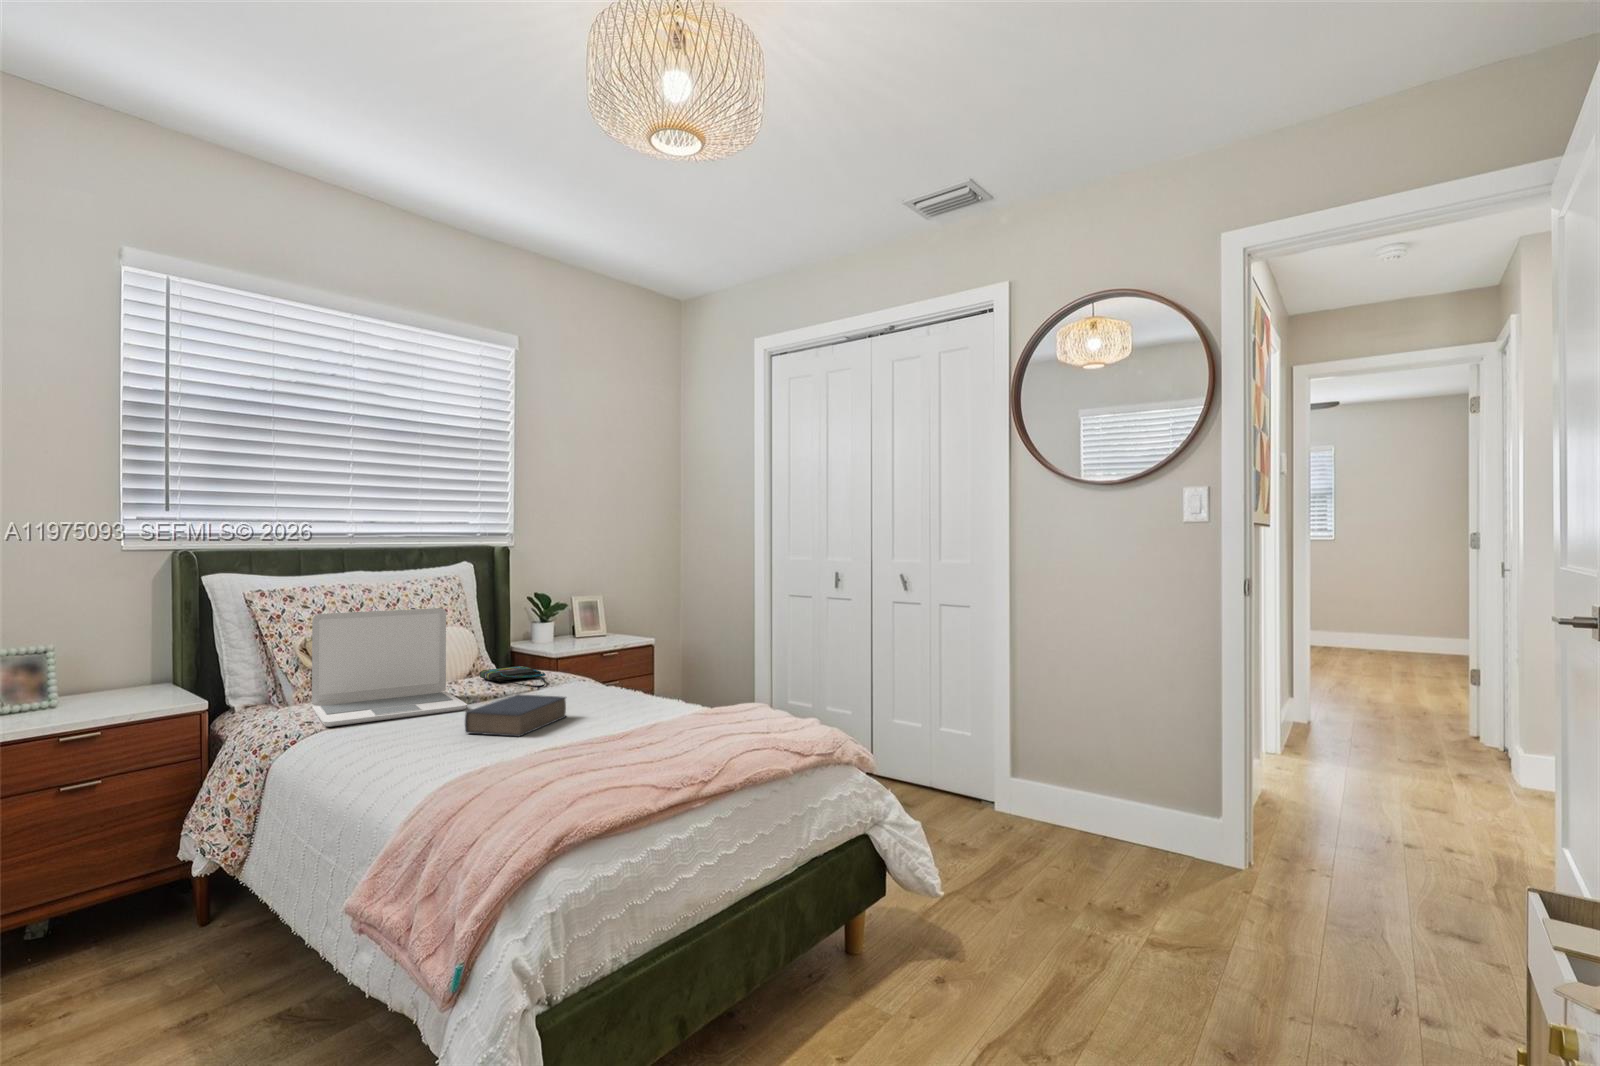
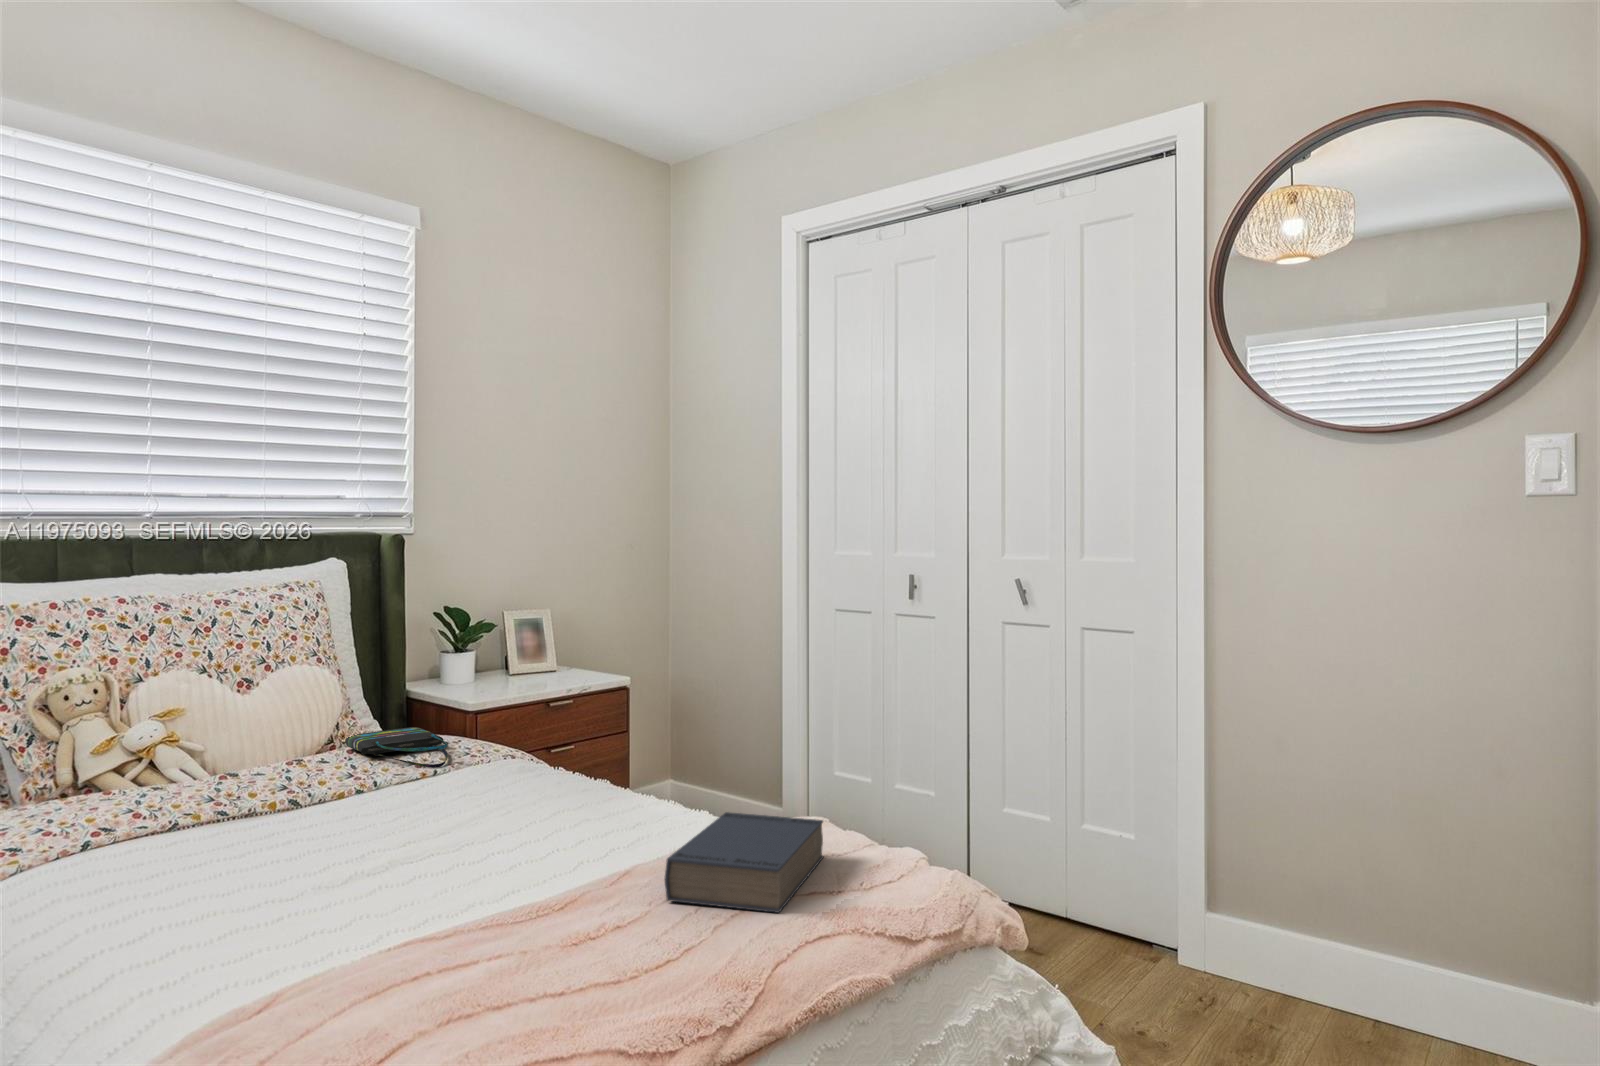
laptop: present [312,608,467,727] -> none [46,639,304,849]
book: present [465,694,566,737] -> present [665,812,824,913]

